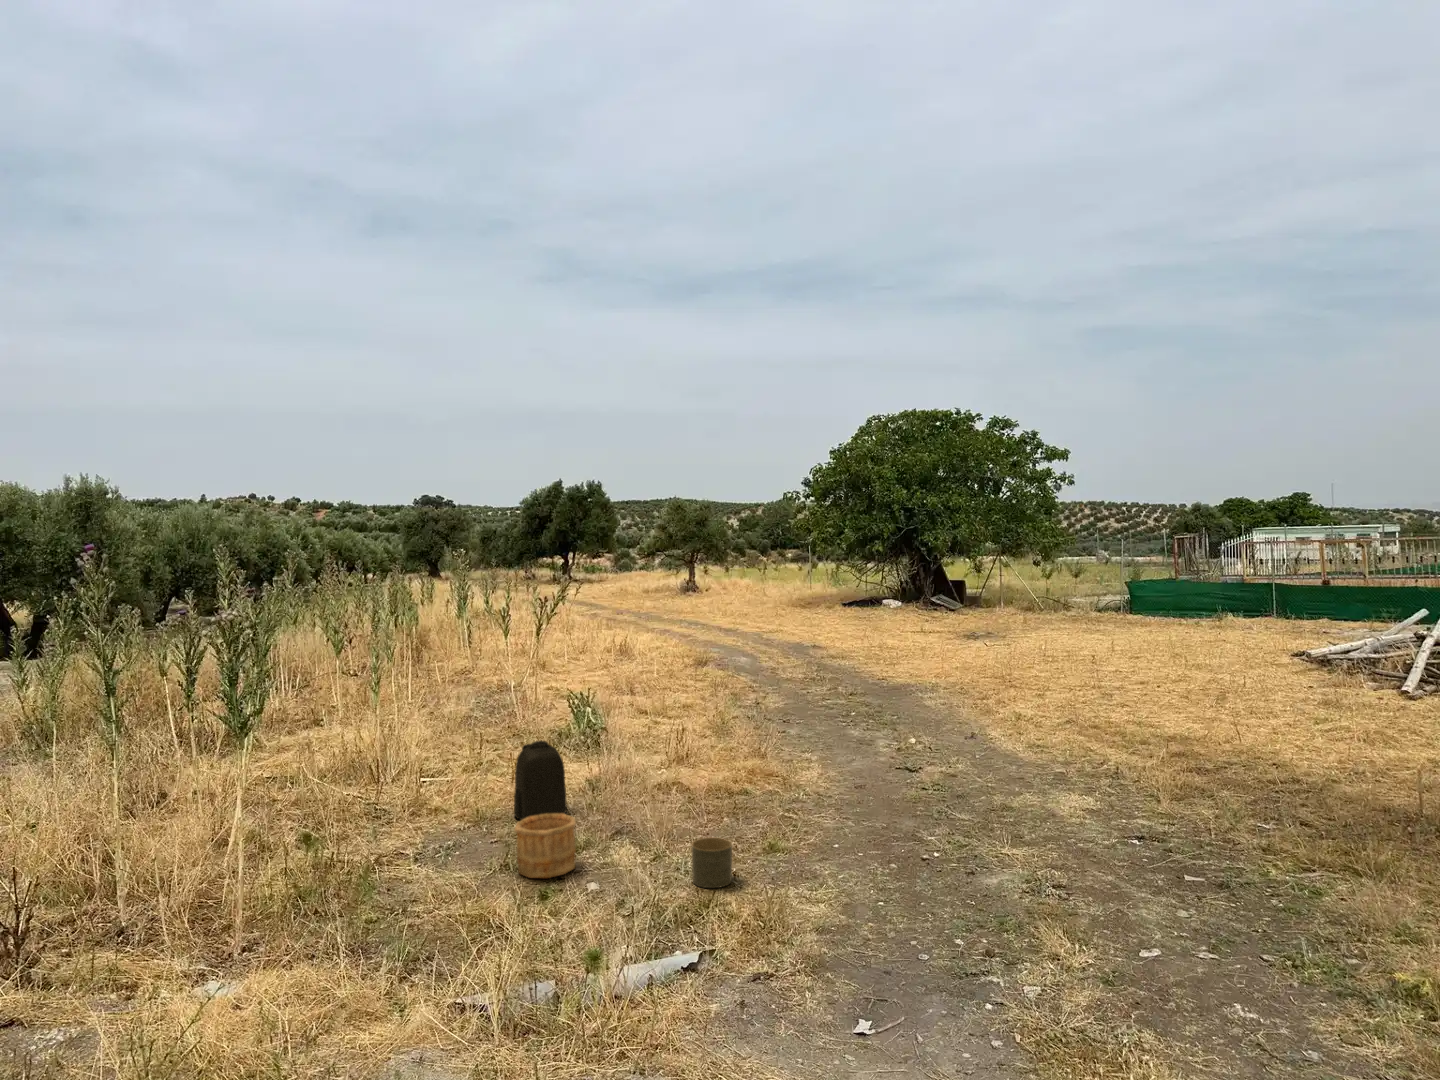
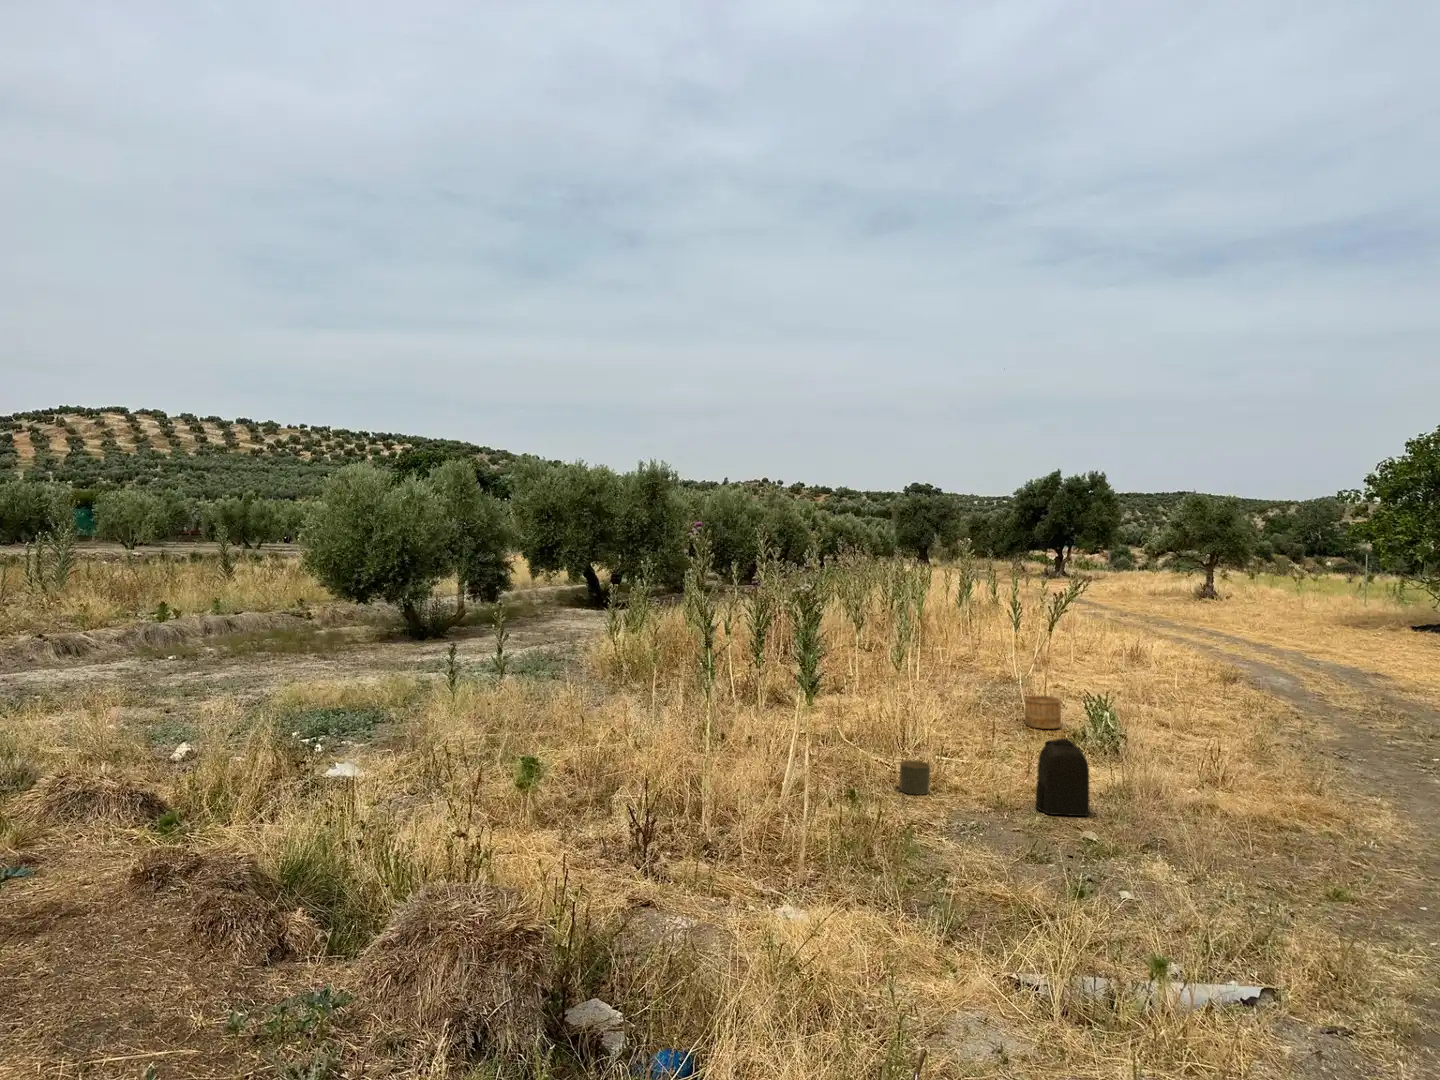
wooden bucket: present [514,814,576,878] -> present [1024,696,1061,729]
planter: present [692,837,732,888] -> present [900,760,930,795]

